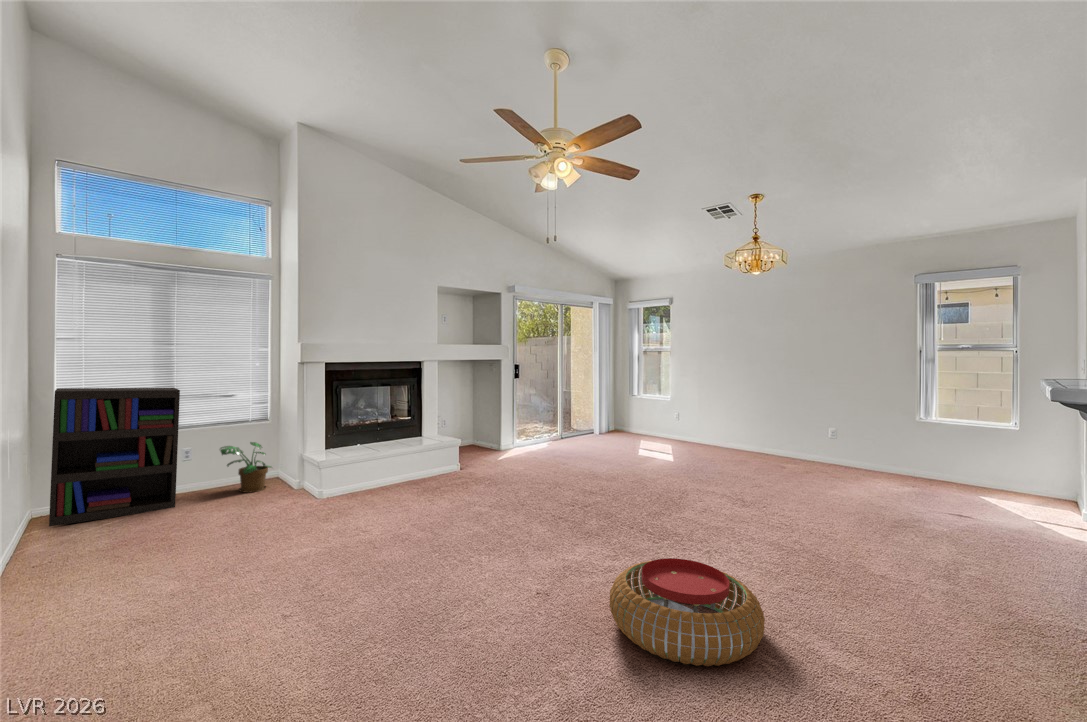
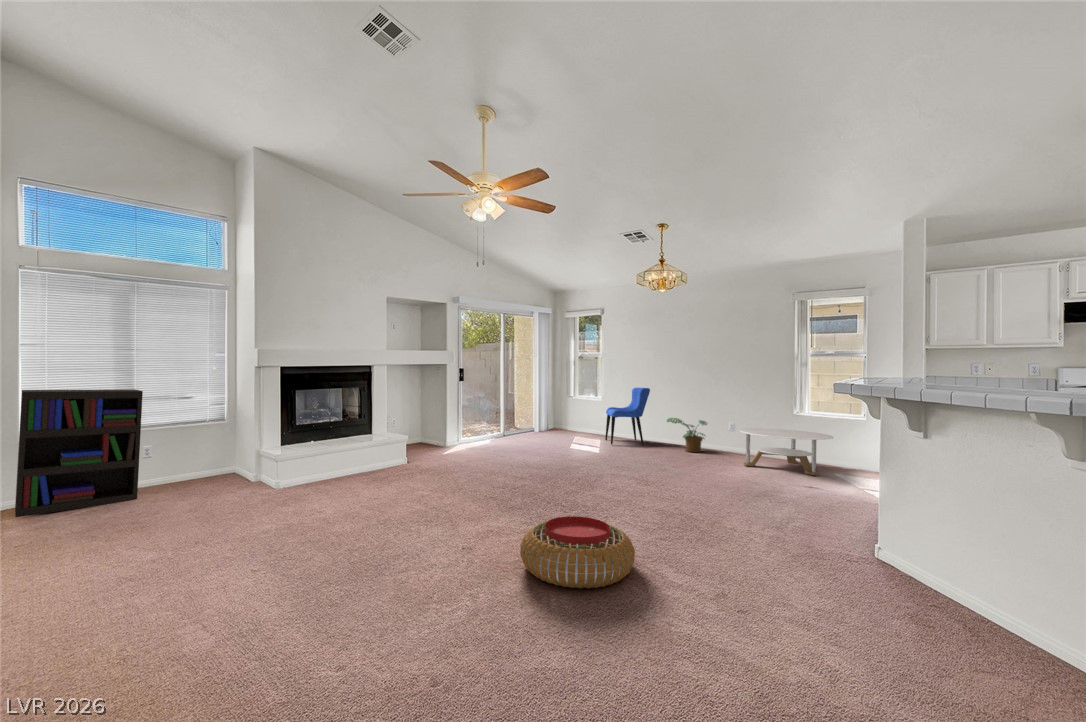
dining chair: none [676,387,730,453] -> present [605,388,650,445]
round table: none [847,438,974,499] -> present [740,429,834,475]
potted plant: present [220,442,271,493] -> present [667,418,707,452]

